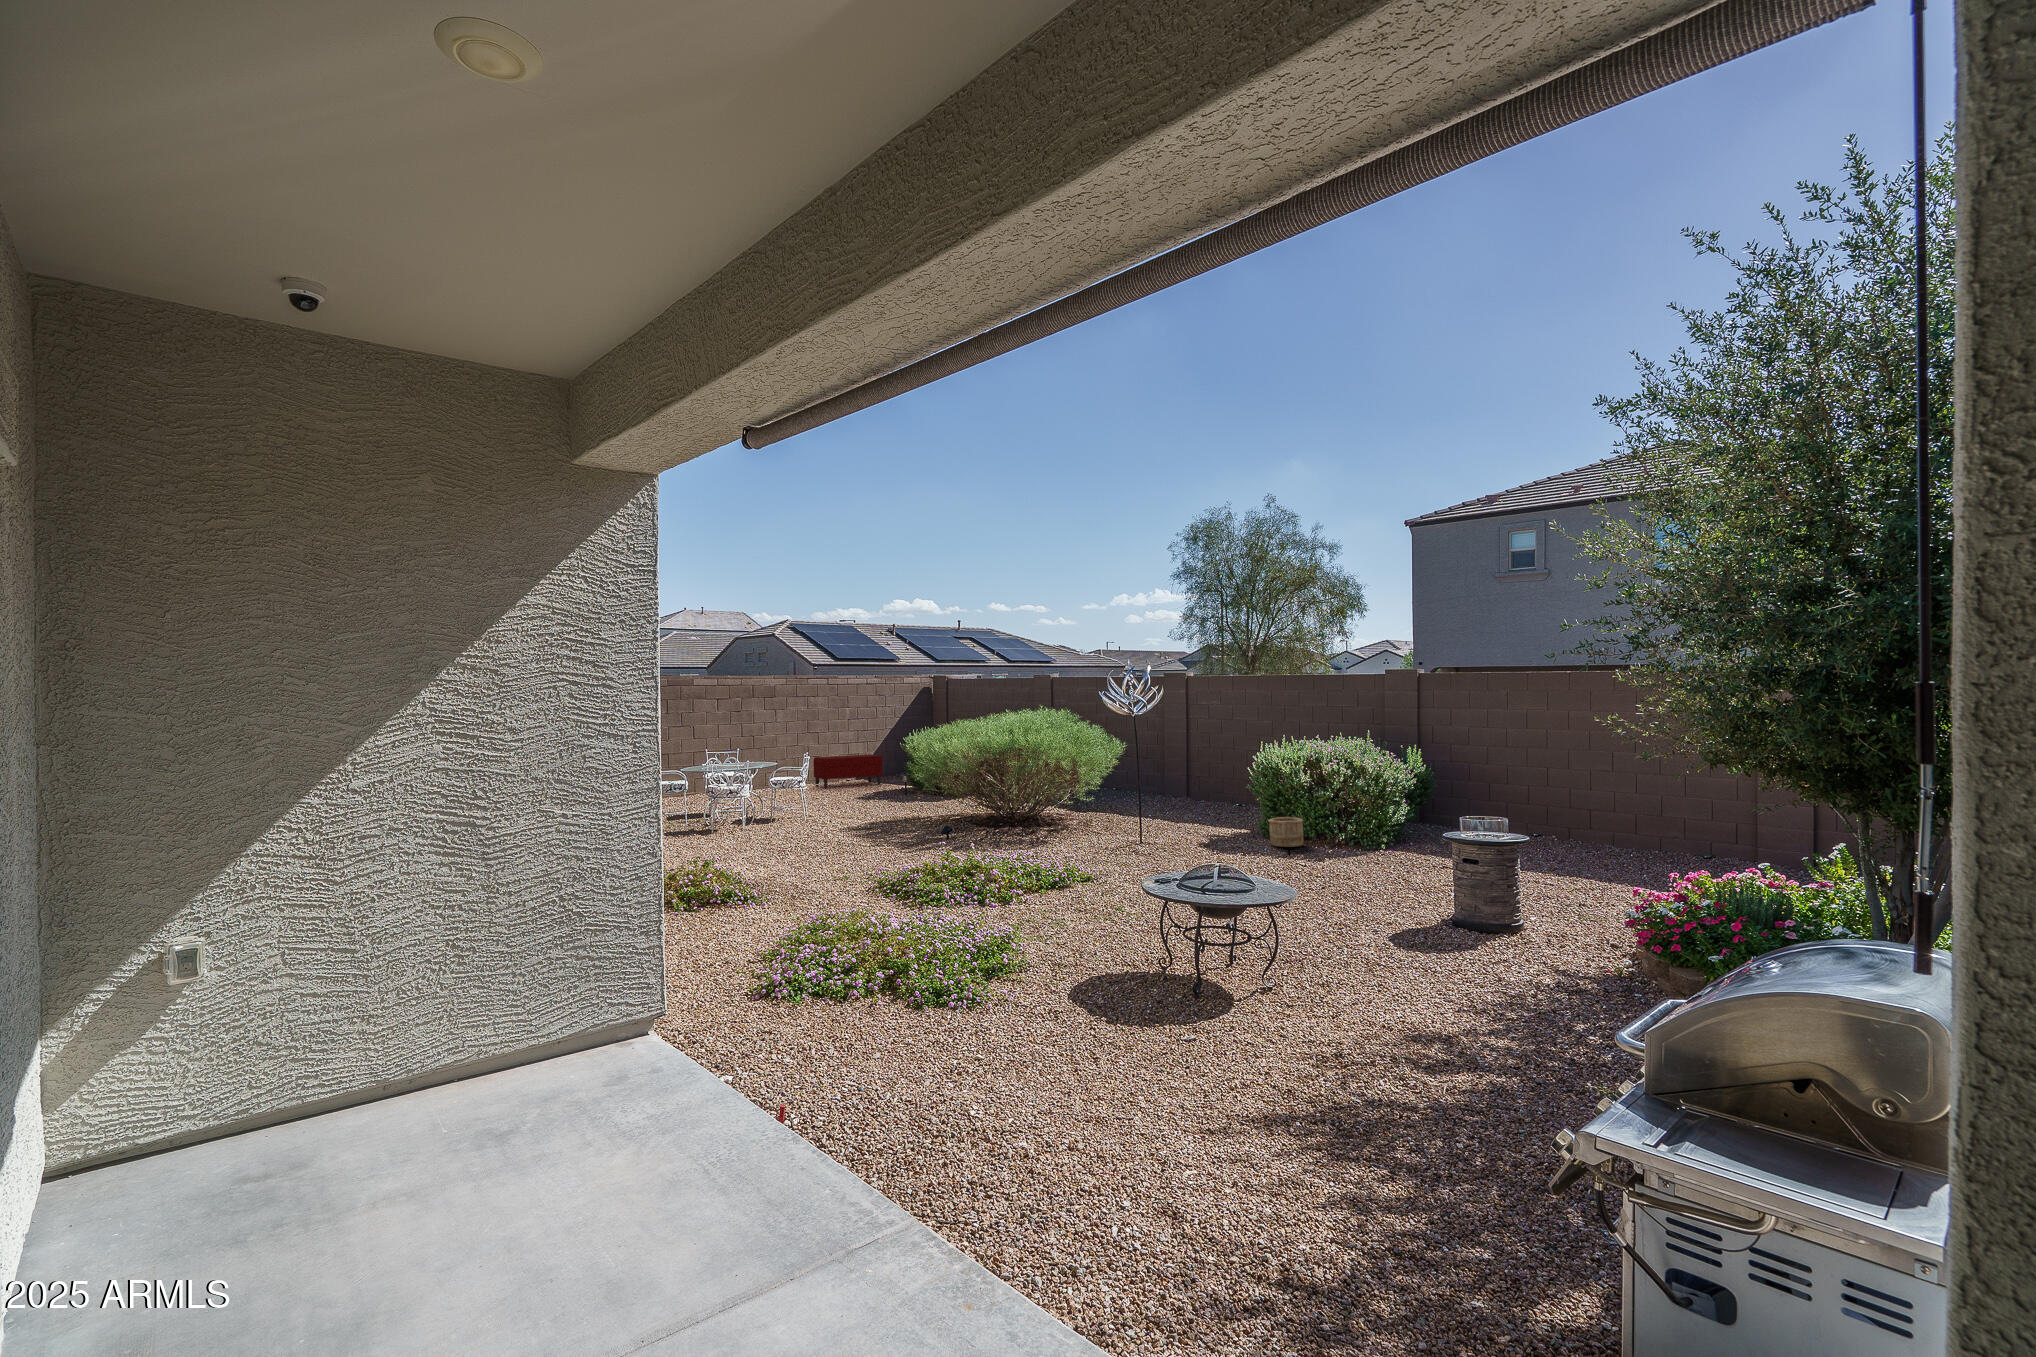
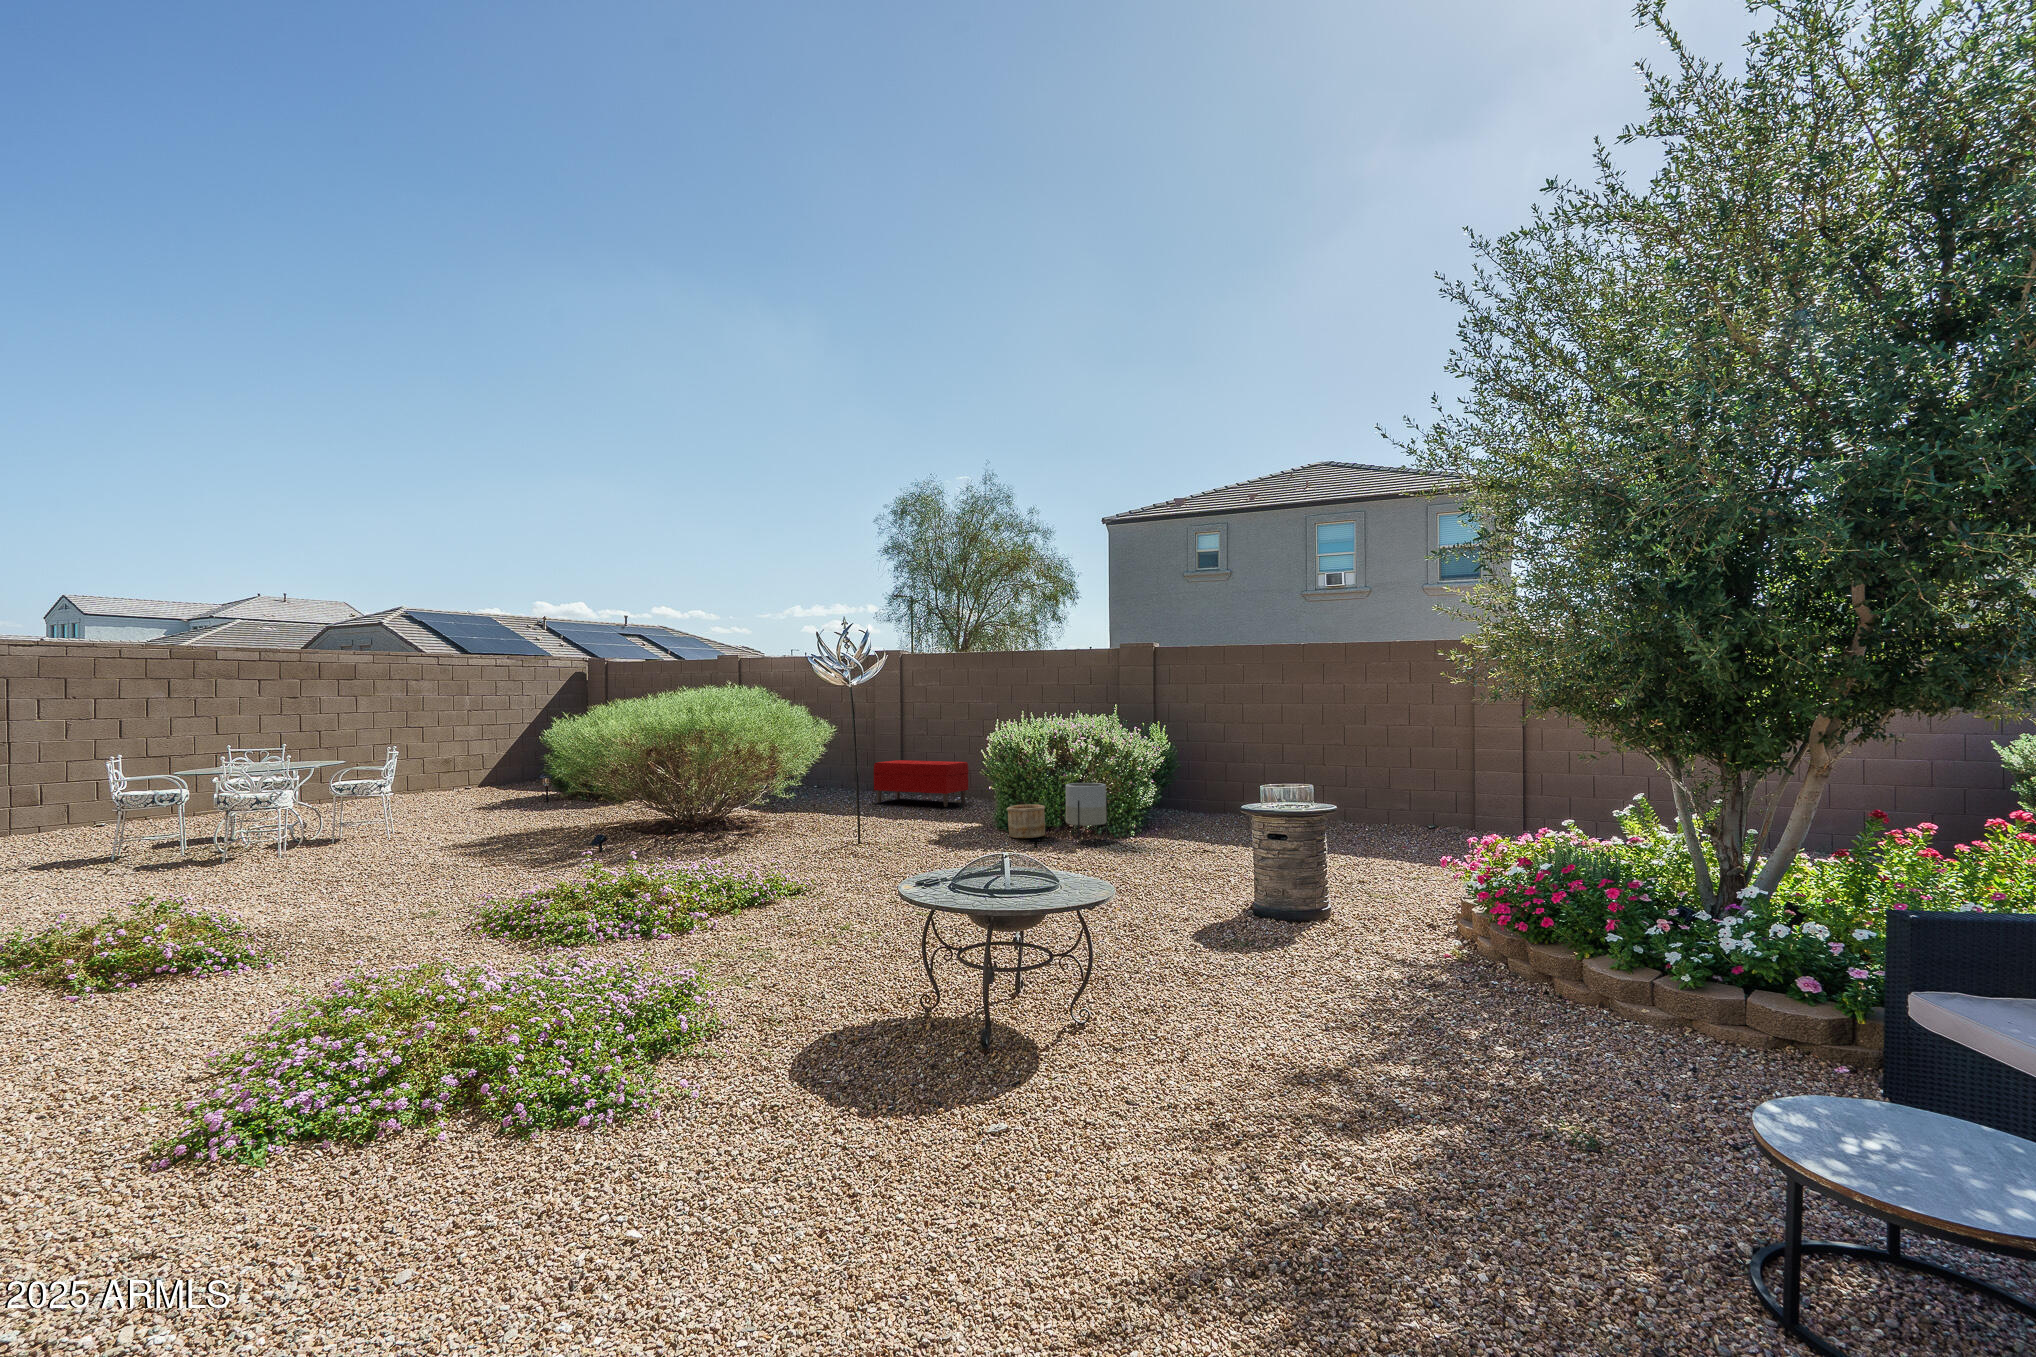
bench: present [814,754,882,789] -> present [874,760,968,807]
planter: none [1320,801,1359,854] -> present [1066,783,1108,843]

